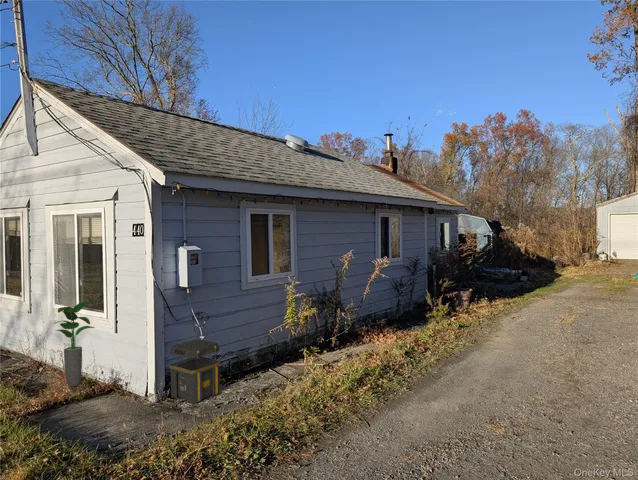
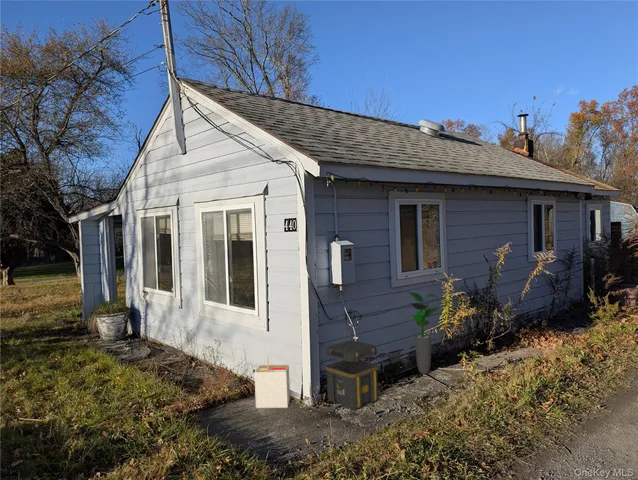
potted plant: present [54,302,94,387] -> present [408,292,440,374]
storage bin: none [95,358,134,409] -> present [255,357,290,408]

